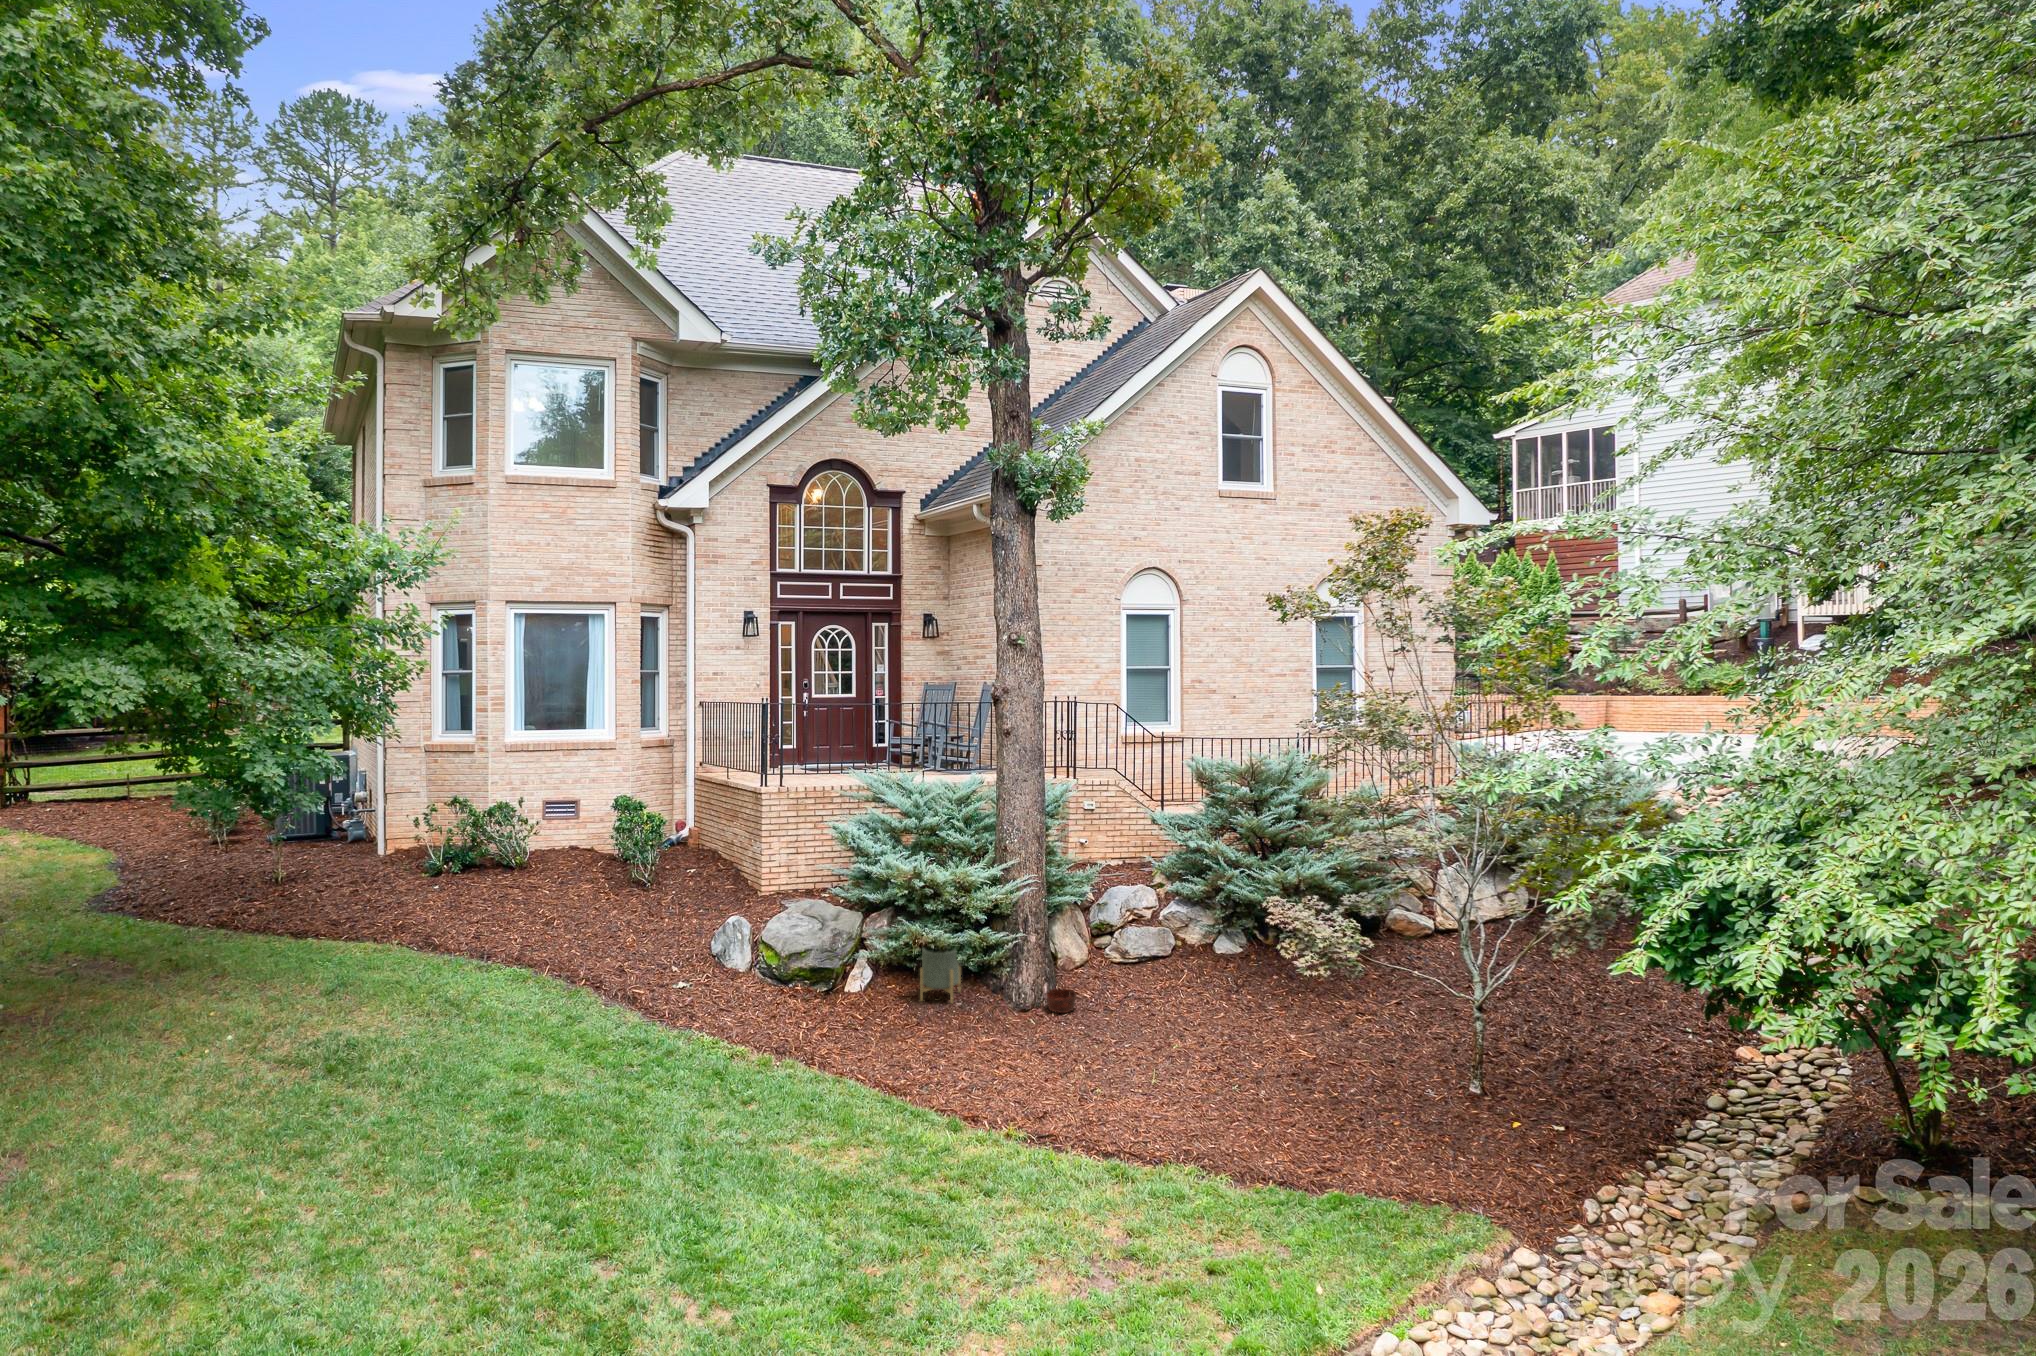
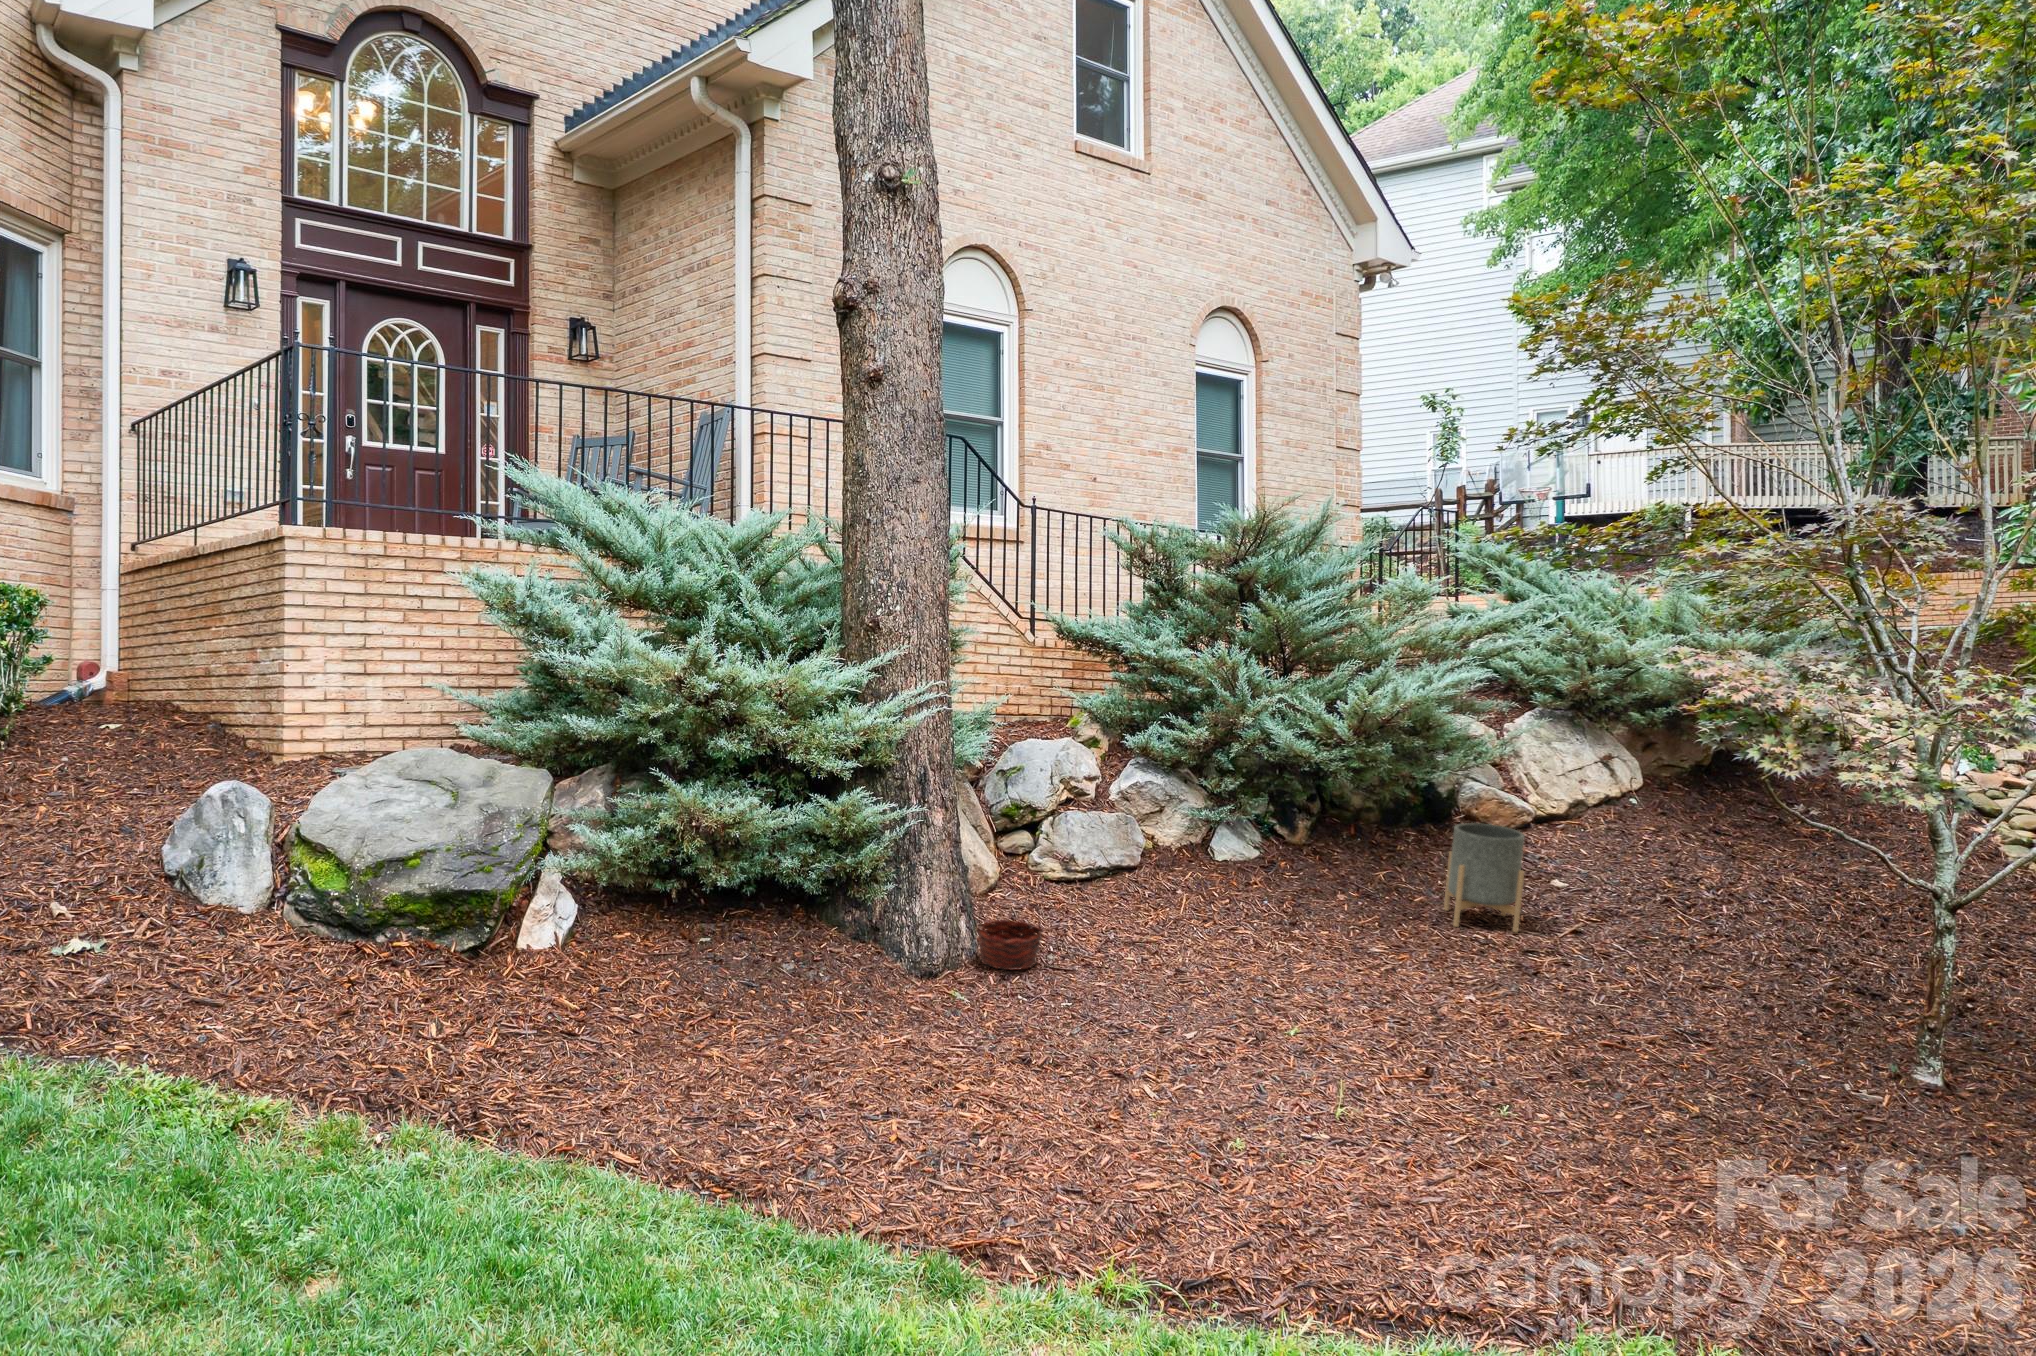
planter: present [920,949,961,1004] -> present [1444,823,1525,932]

